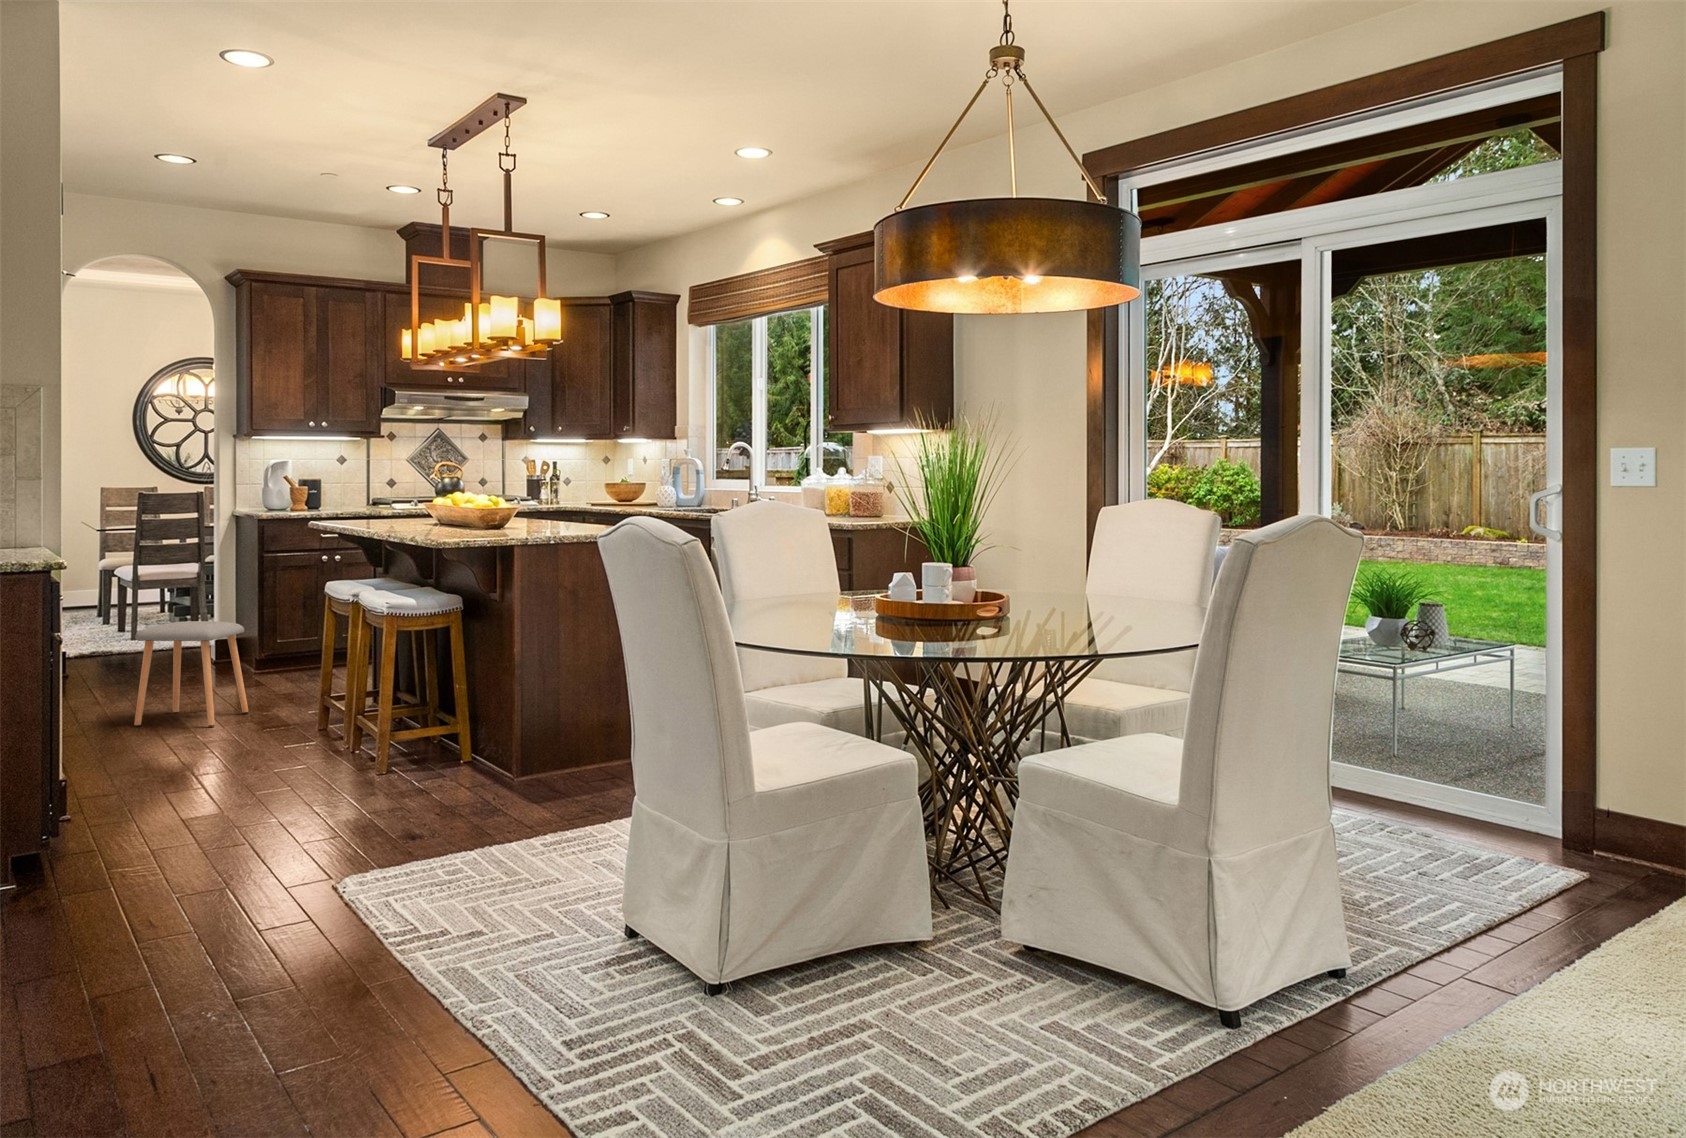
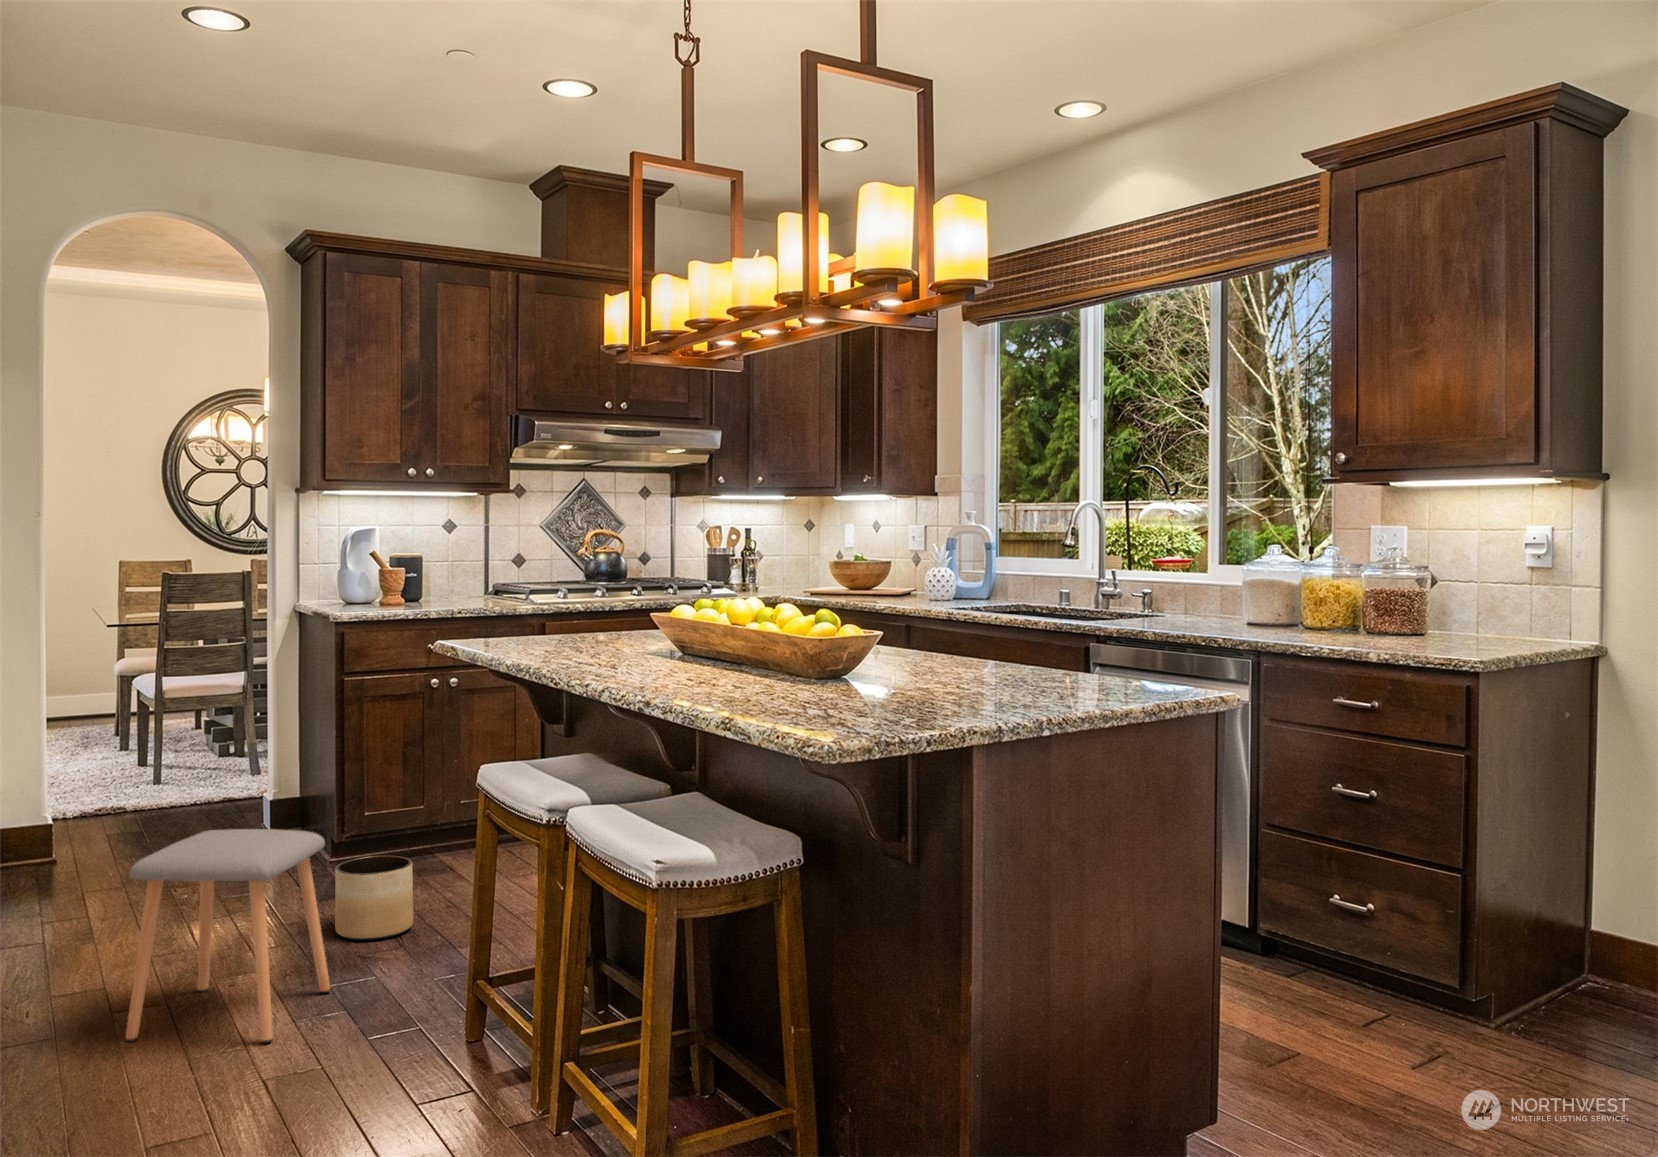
planter: none [254,653,302,698] -> present [335,856,413,940]

